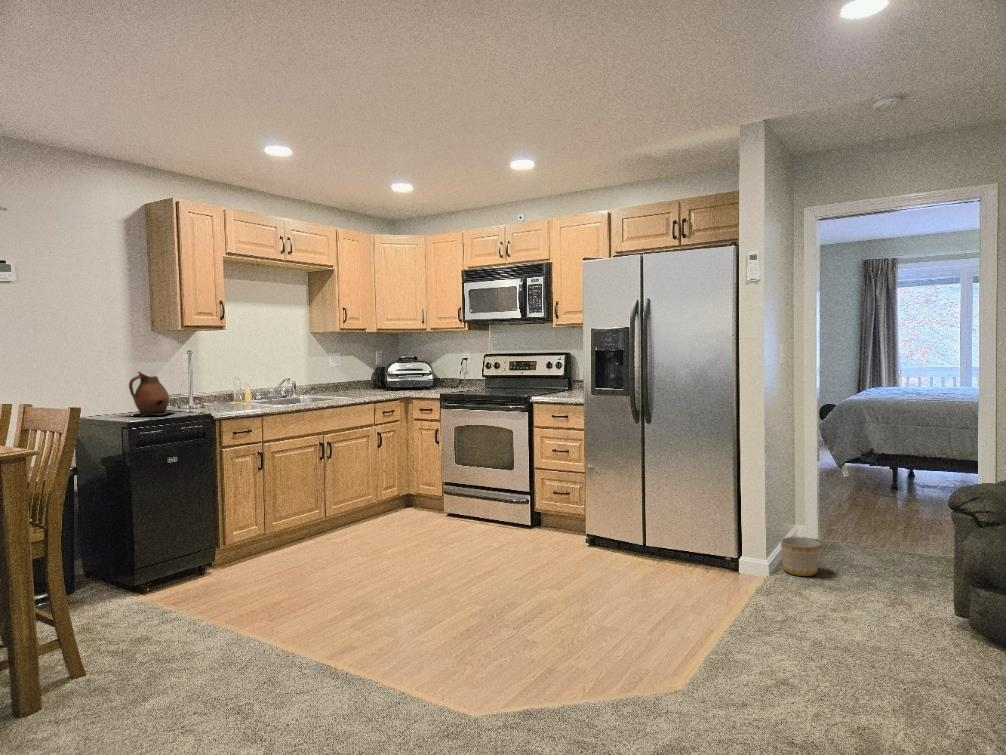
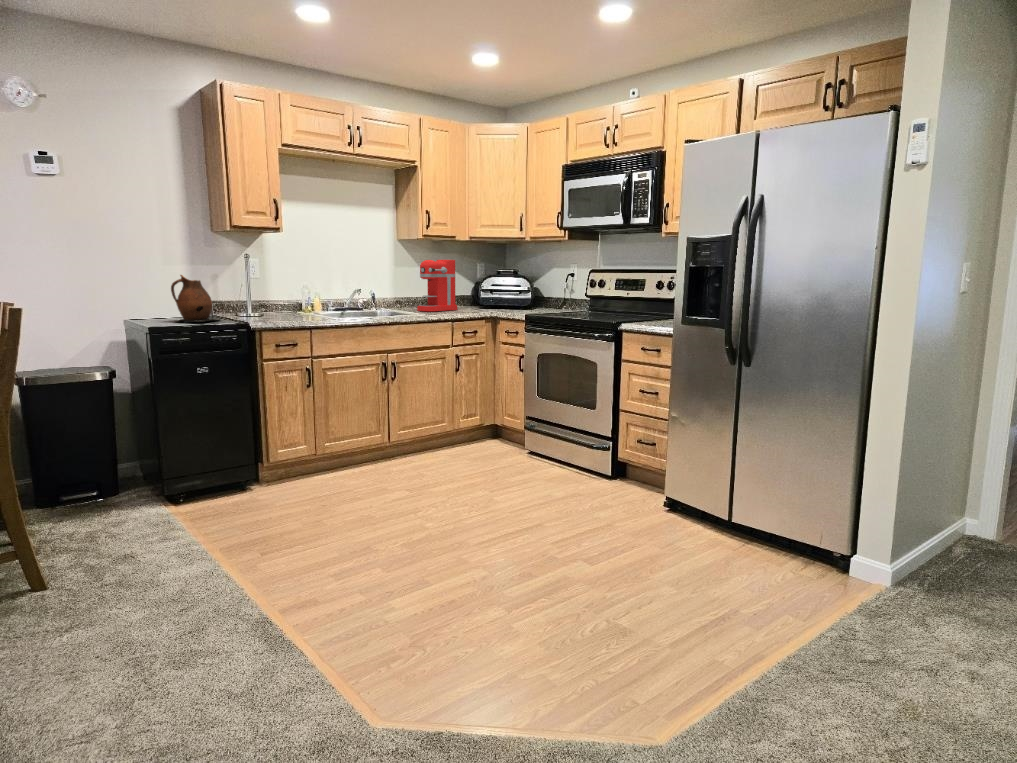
coffee maker: none [337,350,371,396] -> present [417,260,457,311]
planter: present [781,537,820,576] -> none [919,538,979,596]

